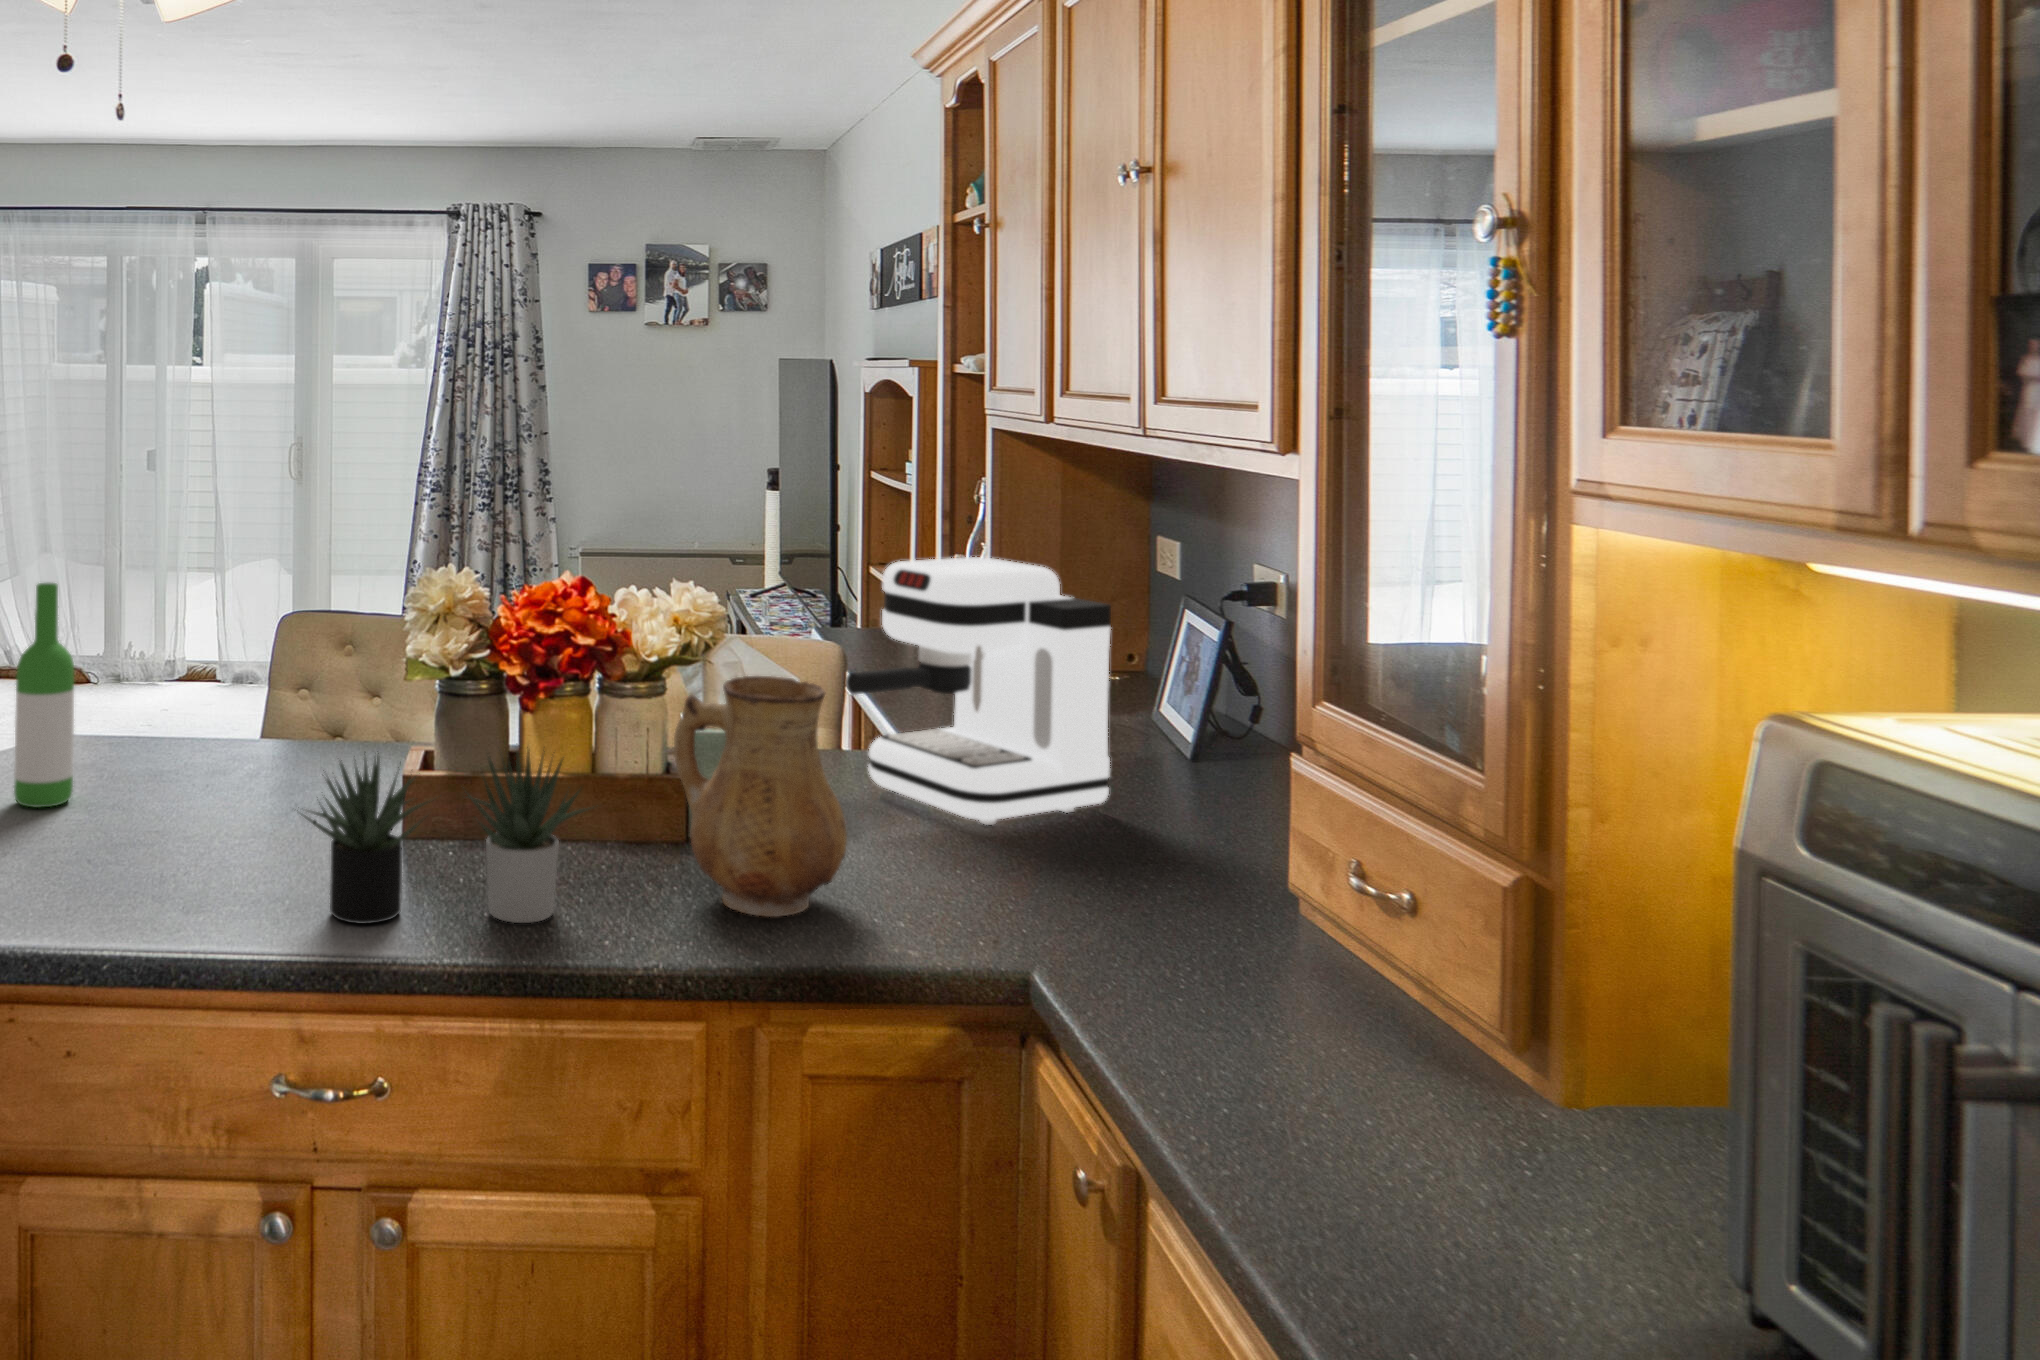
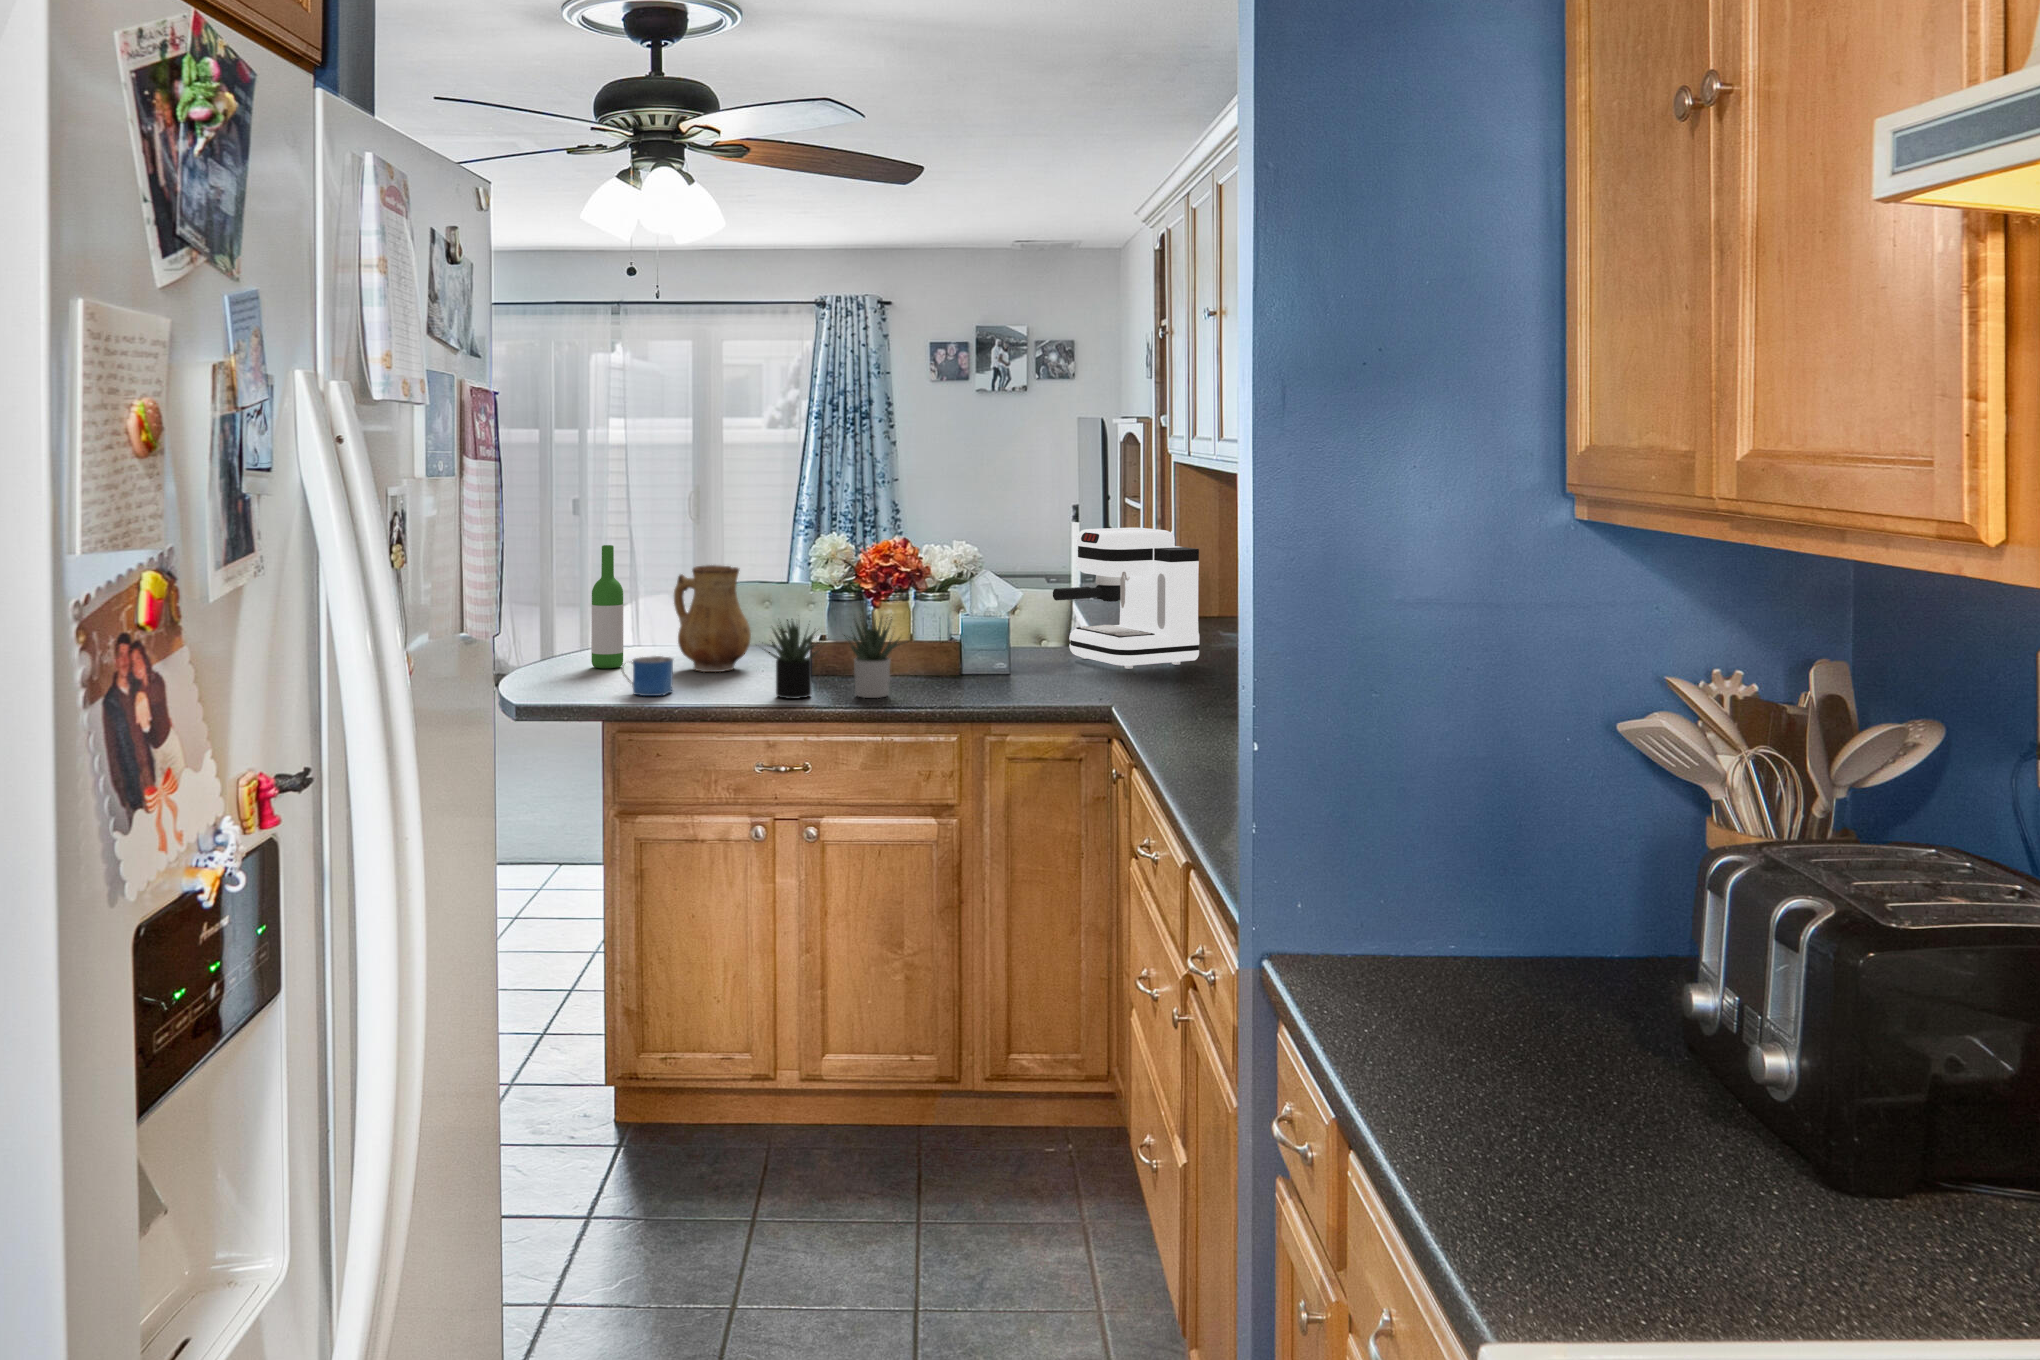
ceramic pitcher: present [674,676,847,917] -> present [674,565,751,672]
mug: none [31,818,134,908] -> present [622,656,673,696]

